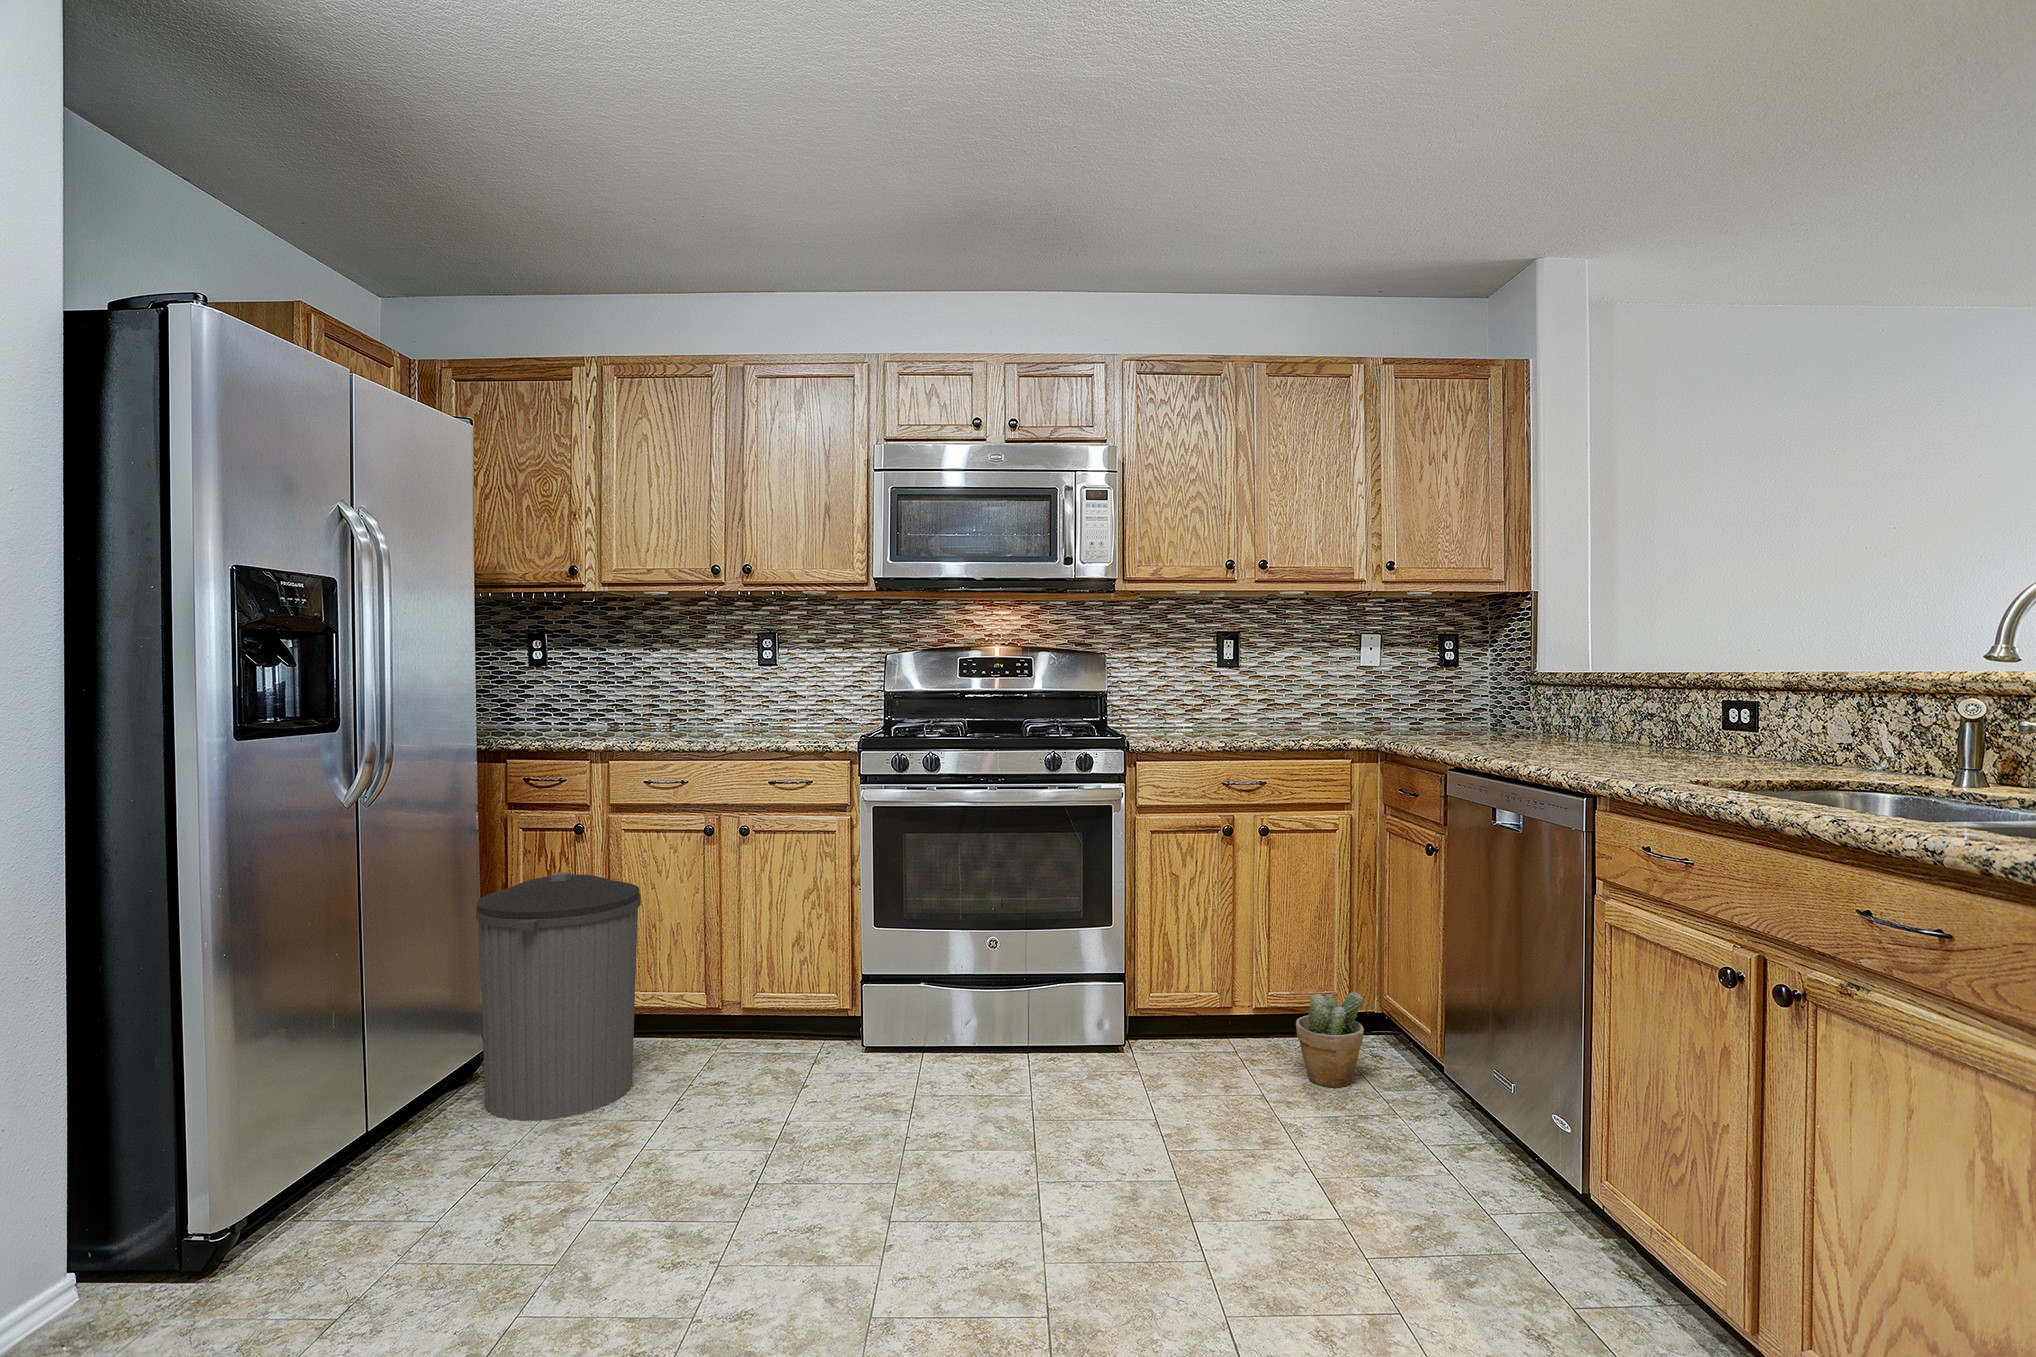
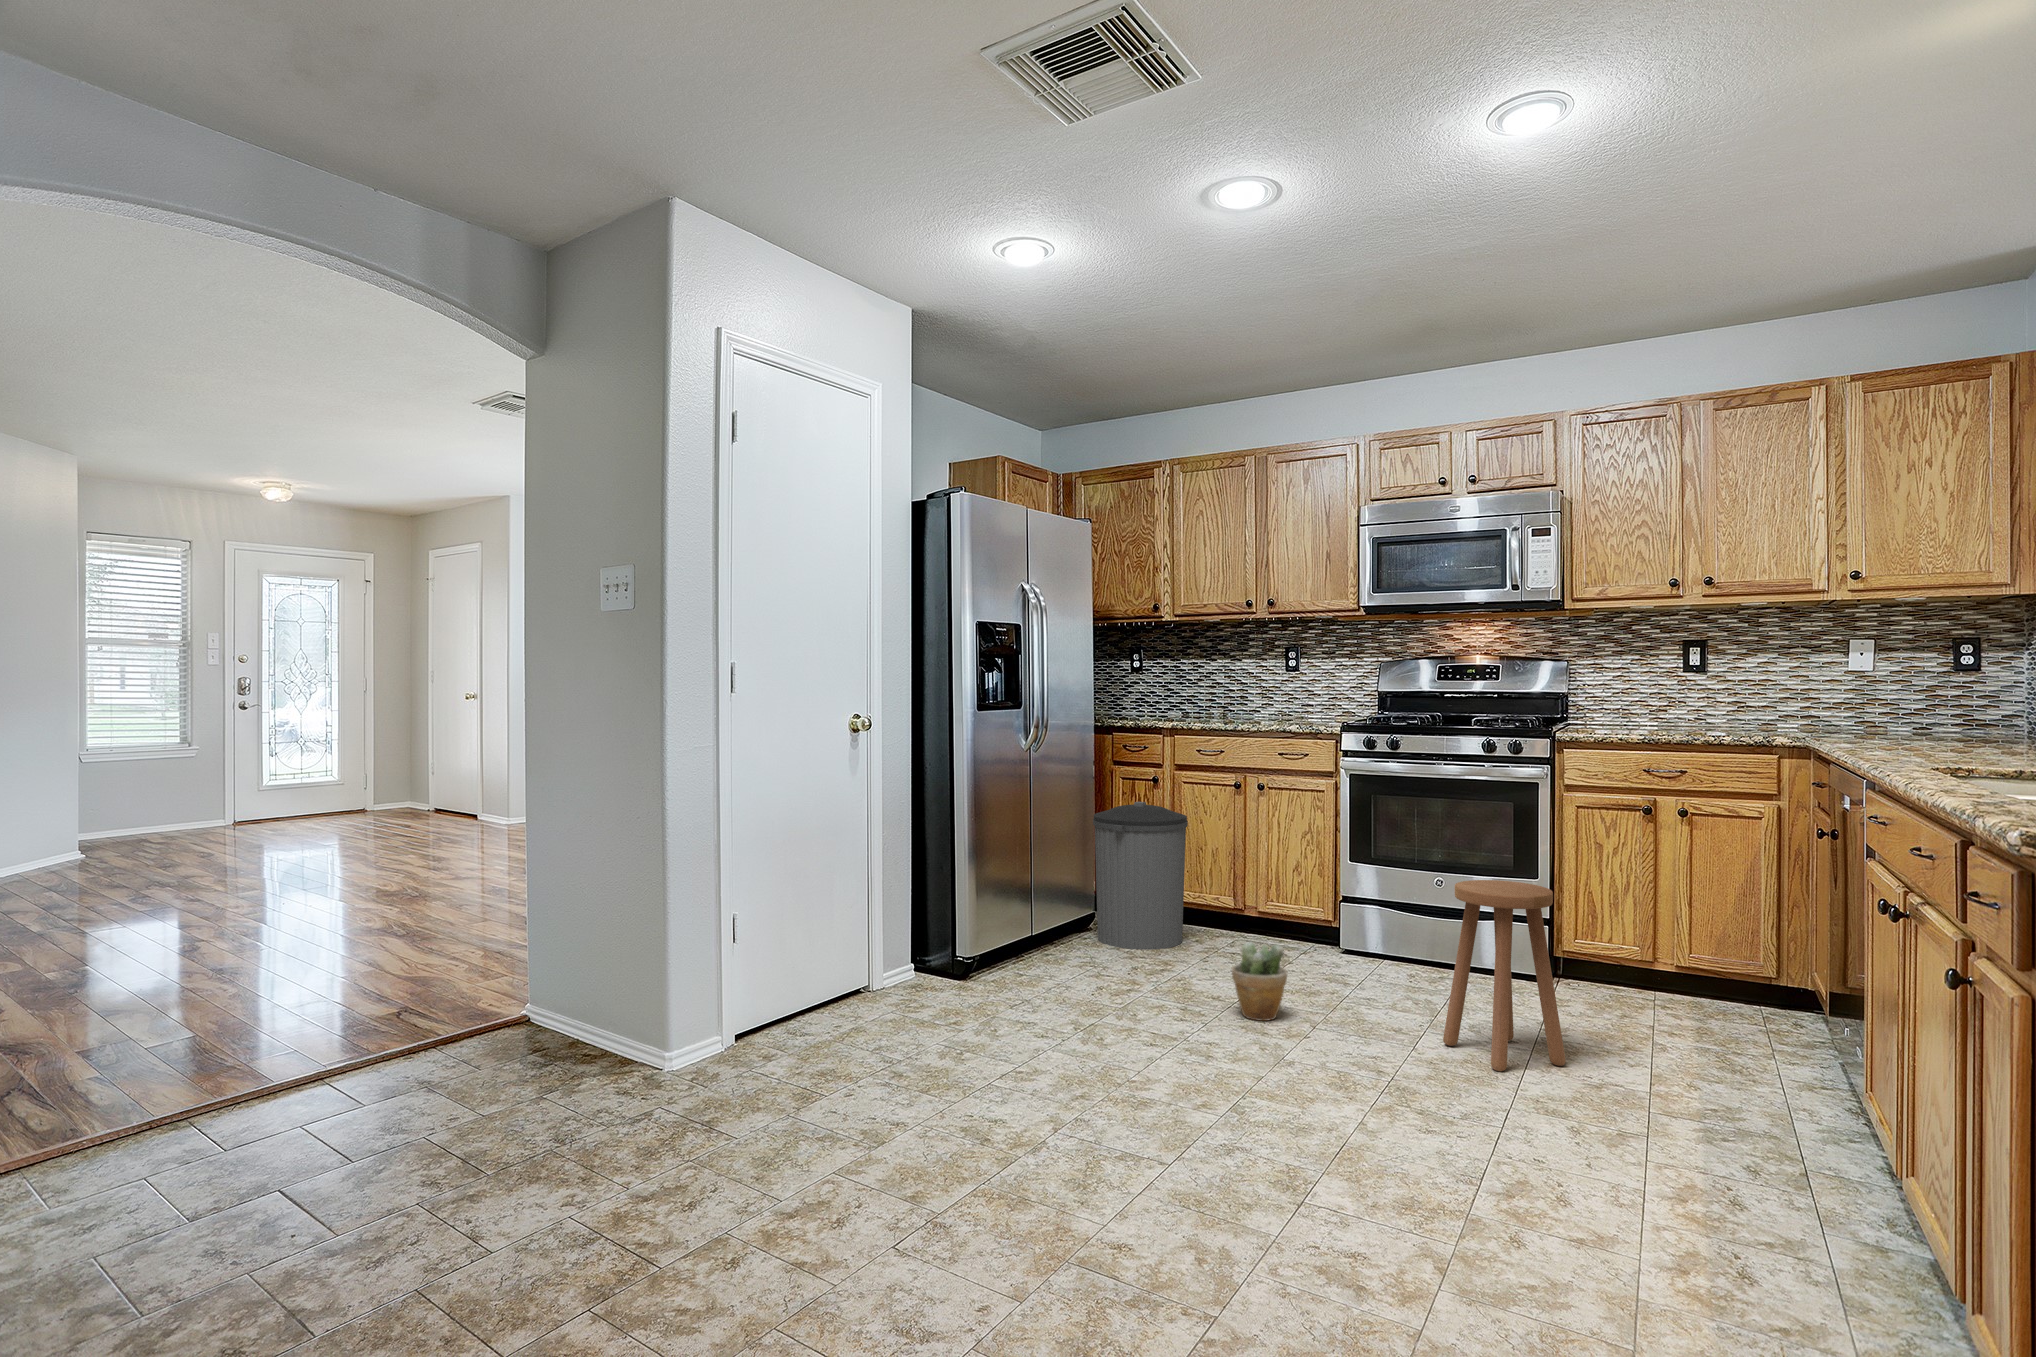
stool: none [1112,967,1282,1281] -> present [1443,880,1566,1071]
potted plant: present [1296,992,1364,1088] -> present [1232,942,1287,1021]

